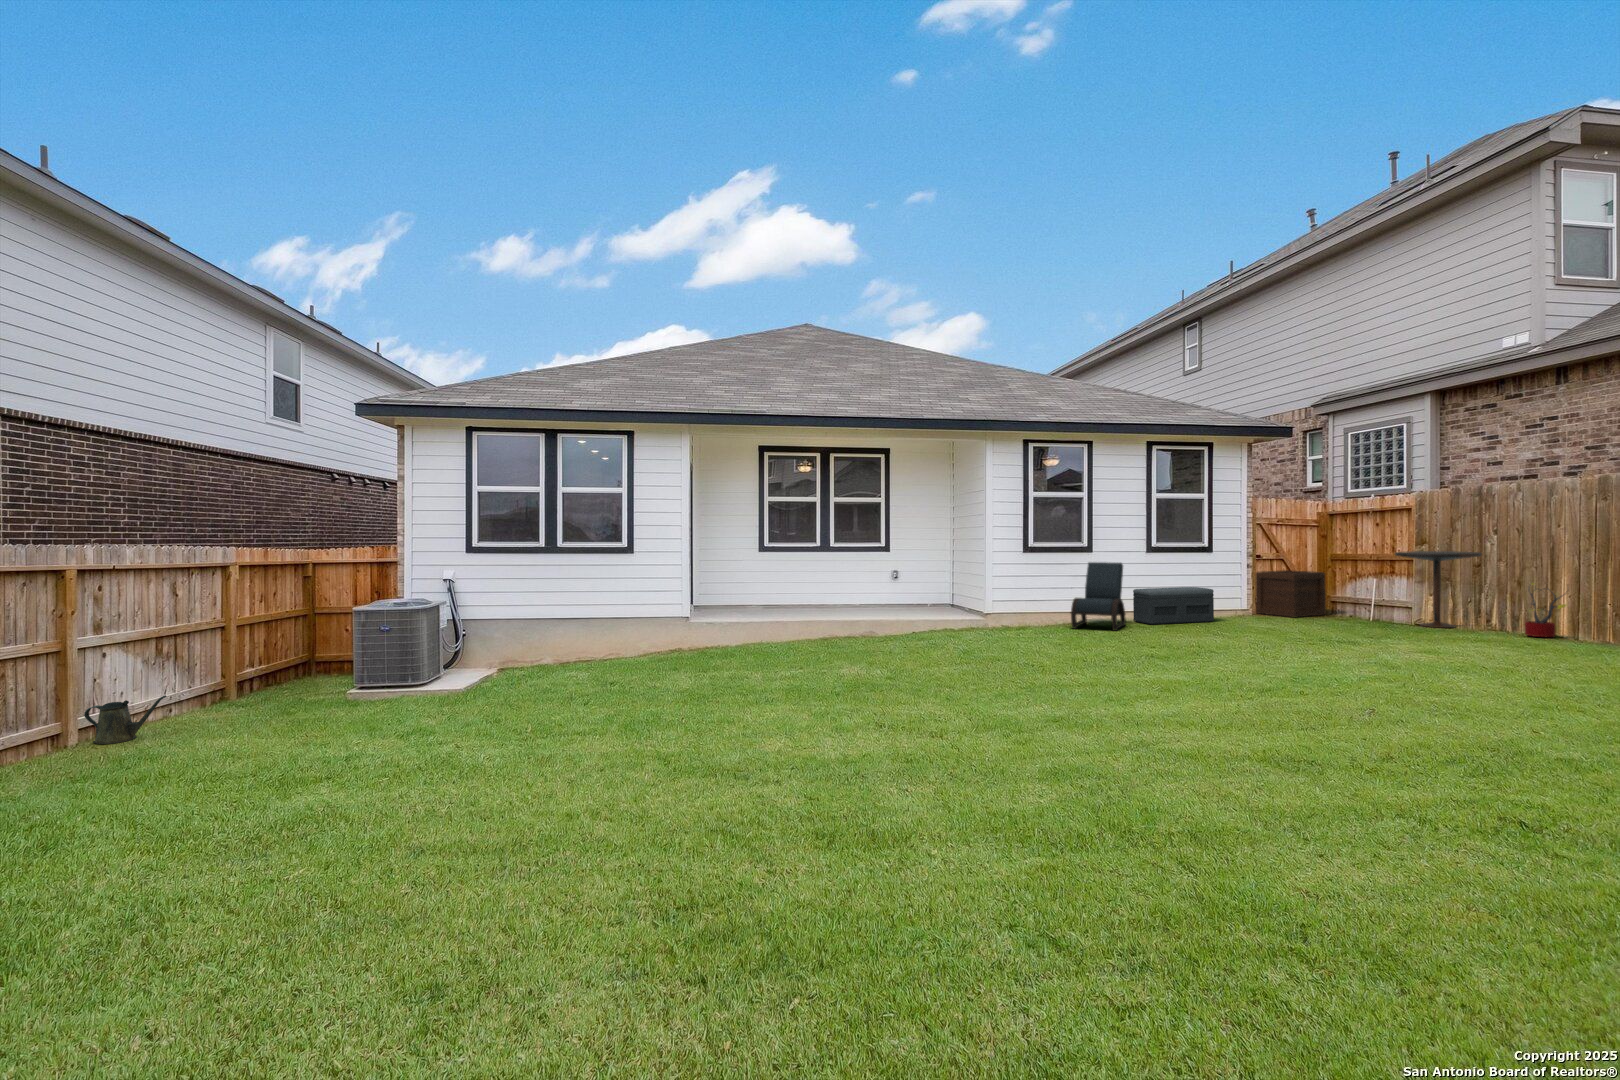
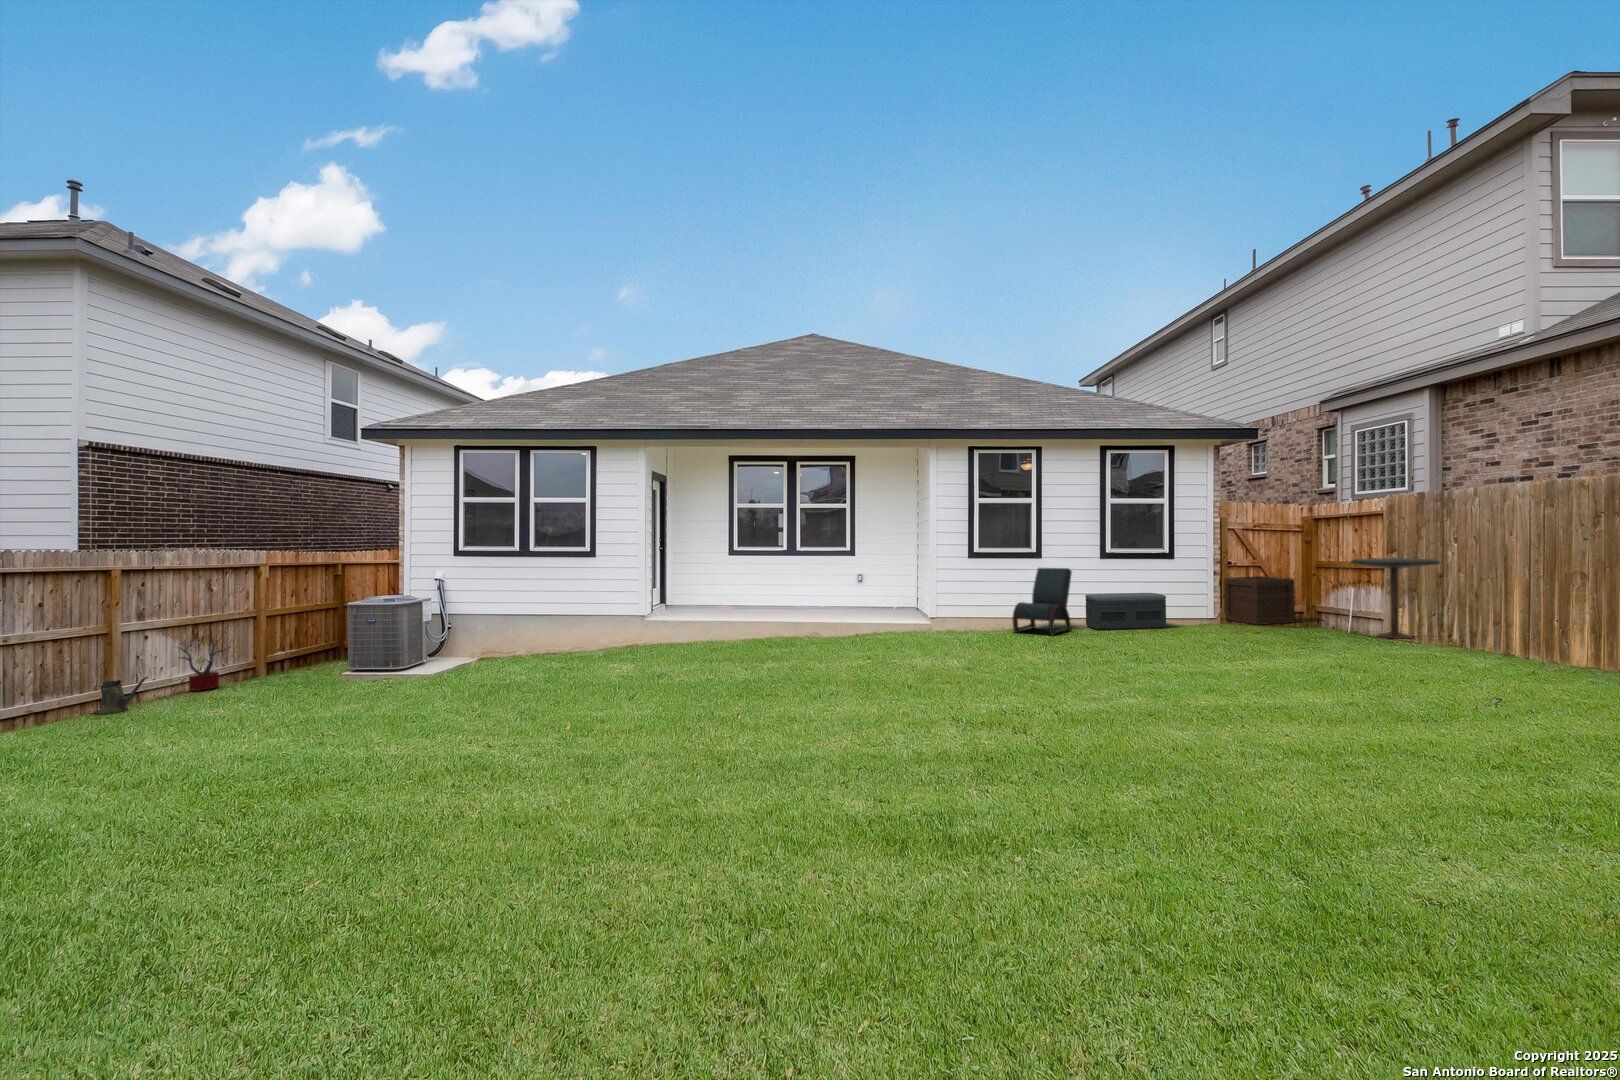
decorative plant: present [1525,583,1567,637] -> present [178,637,219,691]

